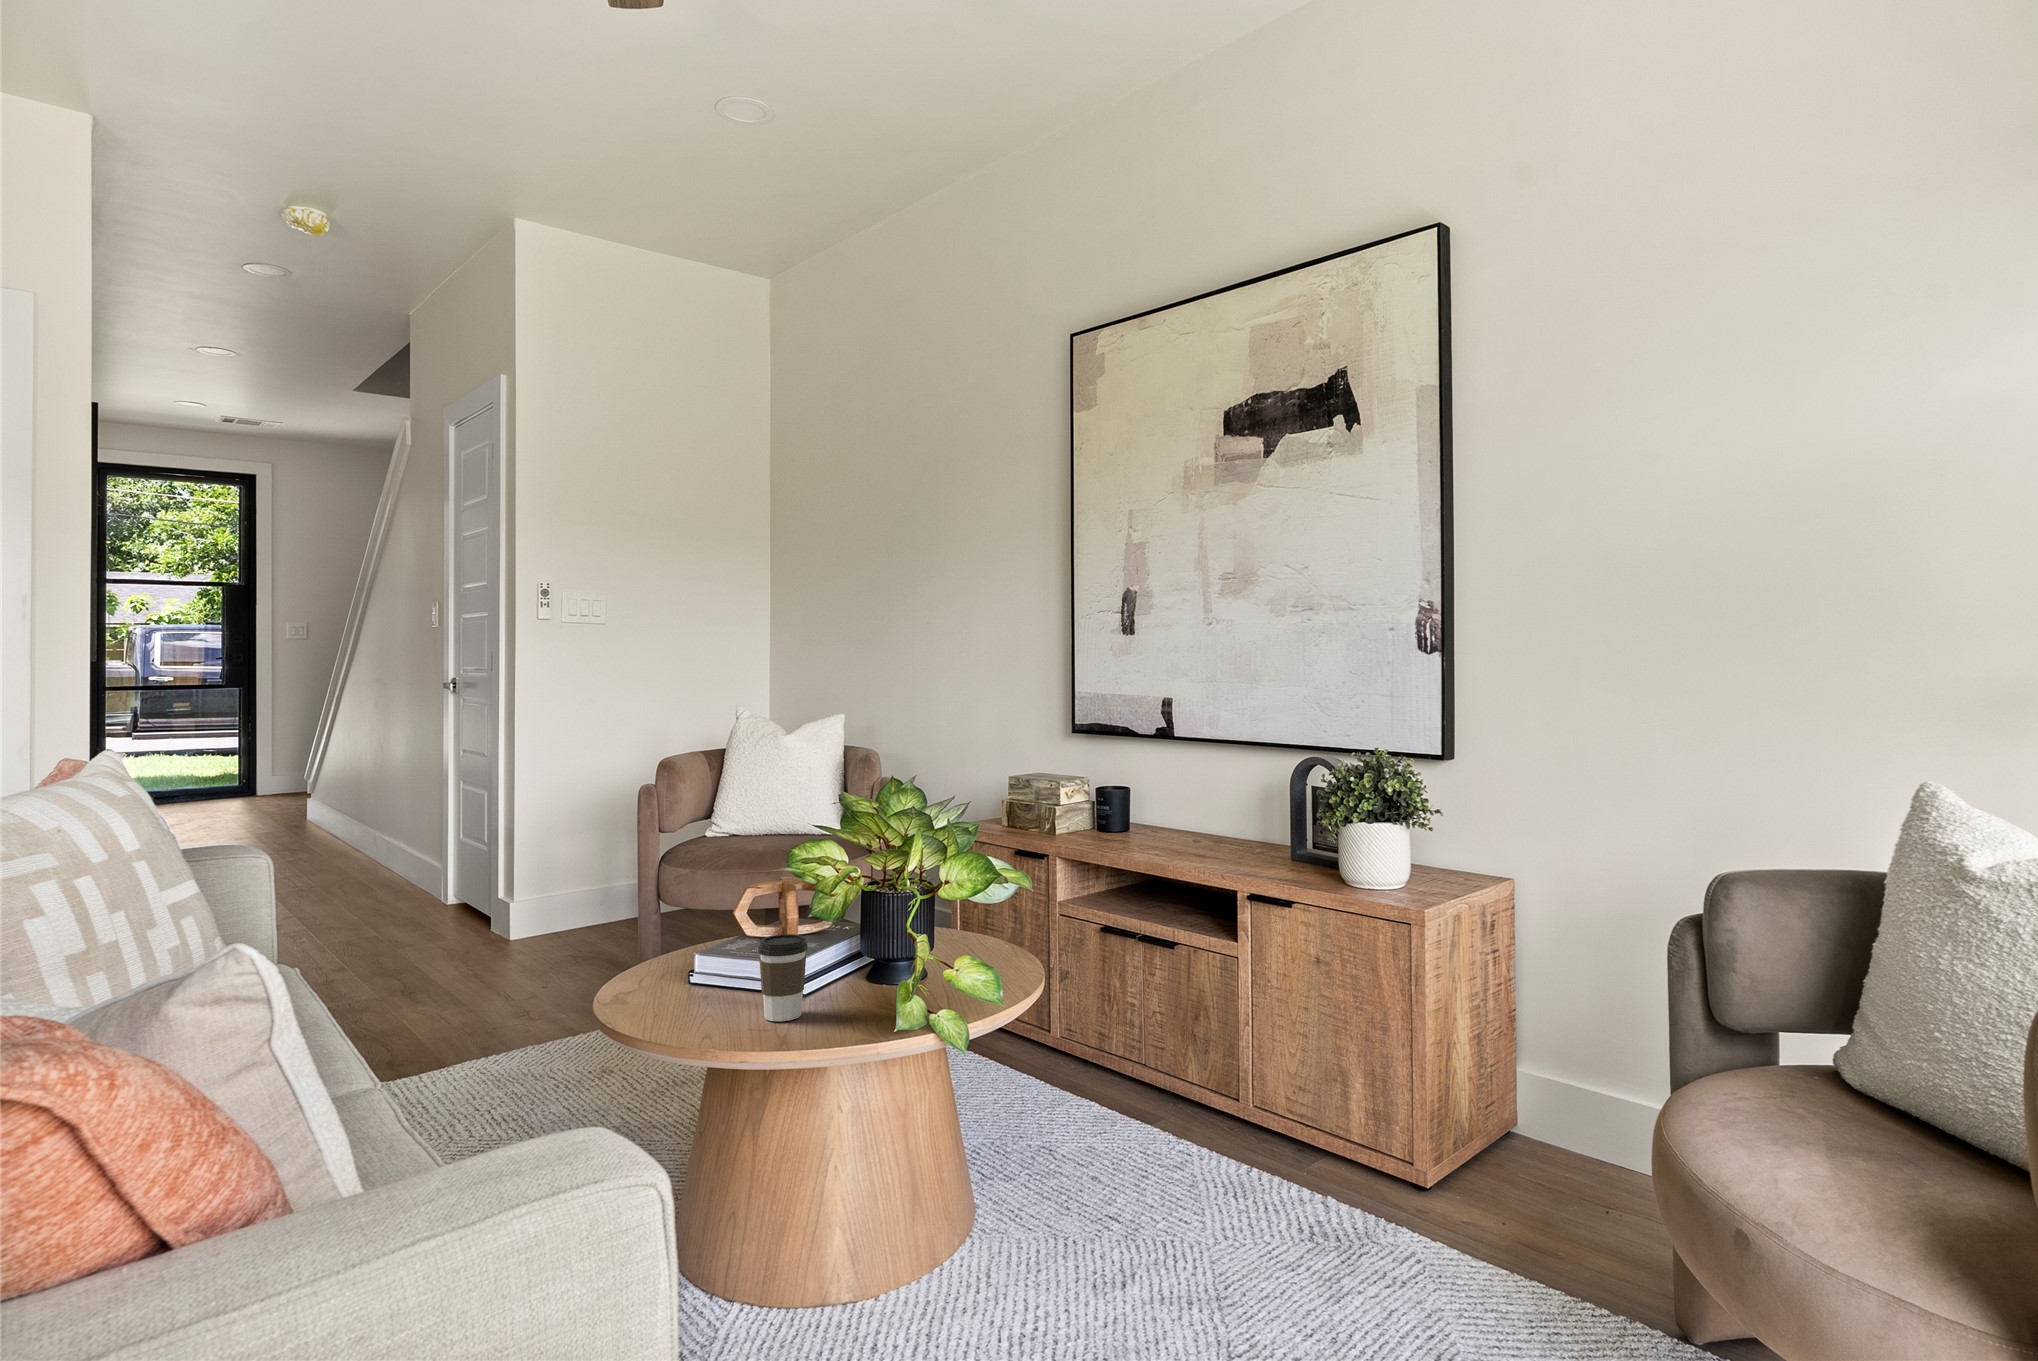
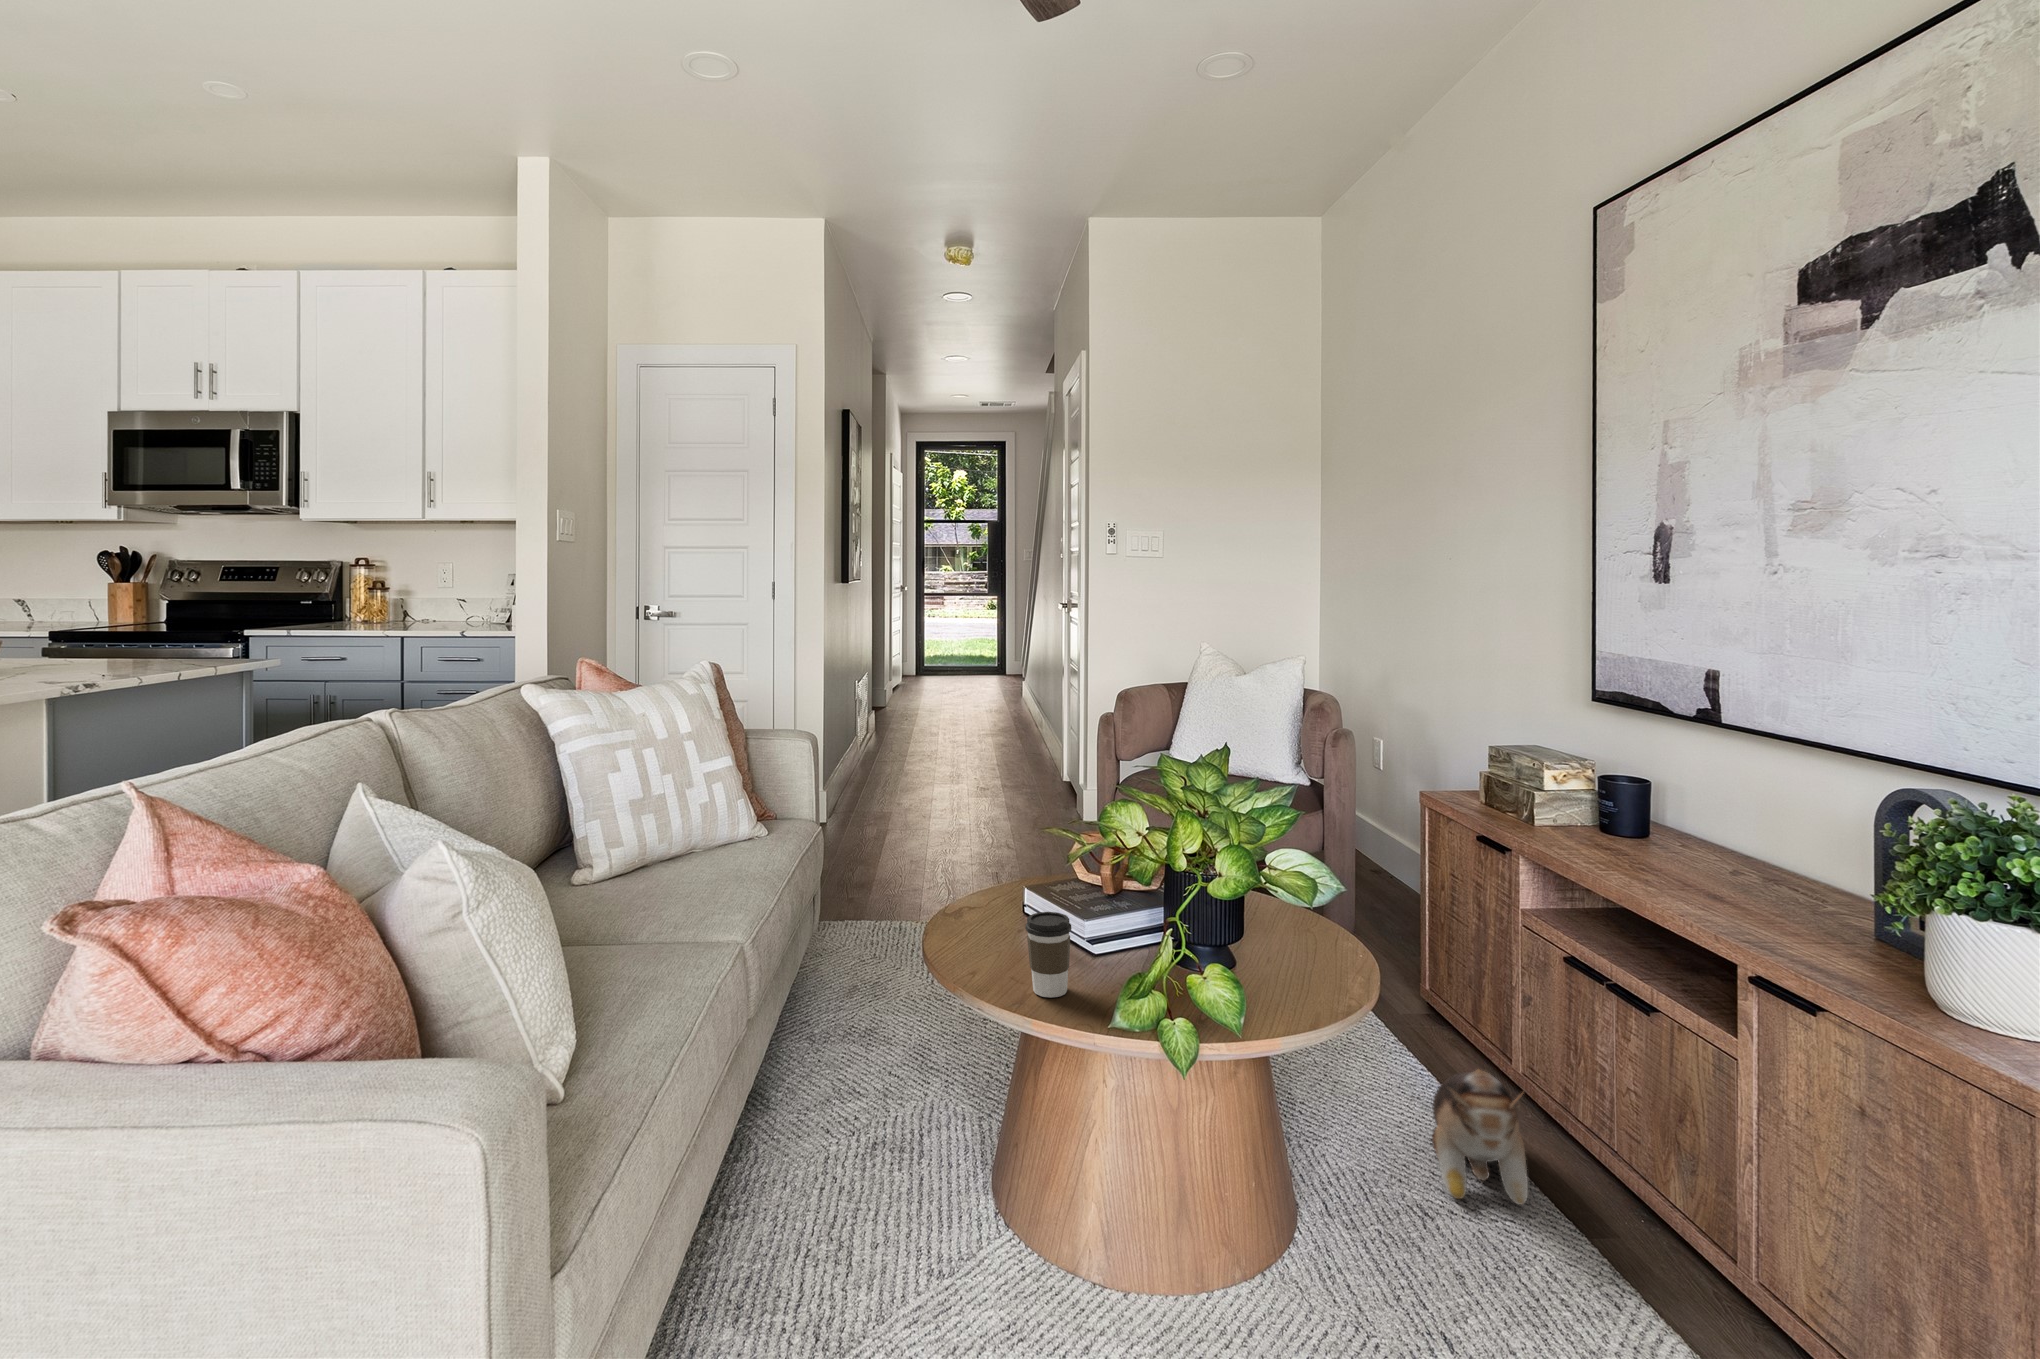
plush toy: none [1025,1019,1122,1139] -> present [1432,1069,1528,1205]

